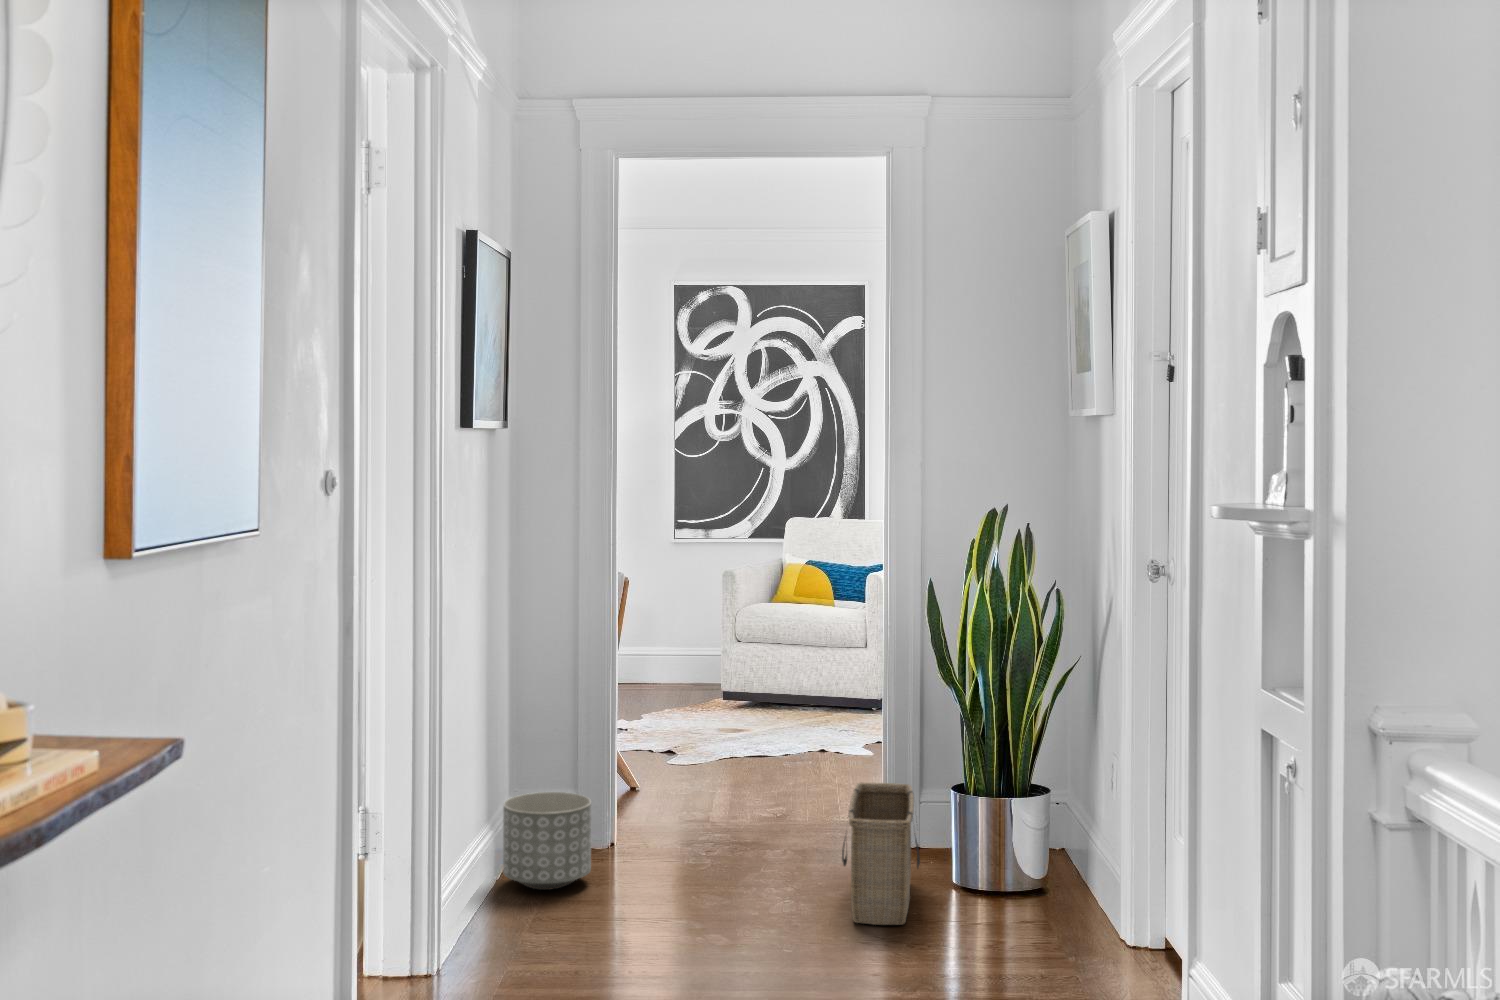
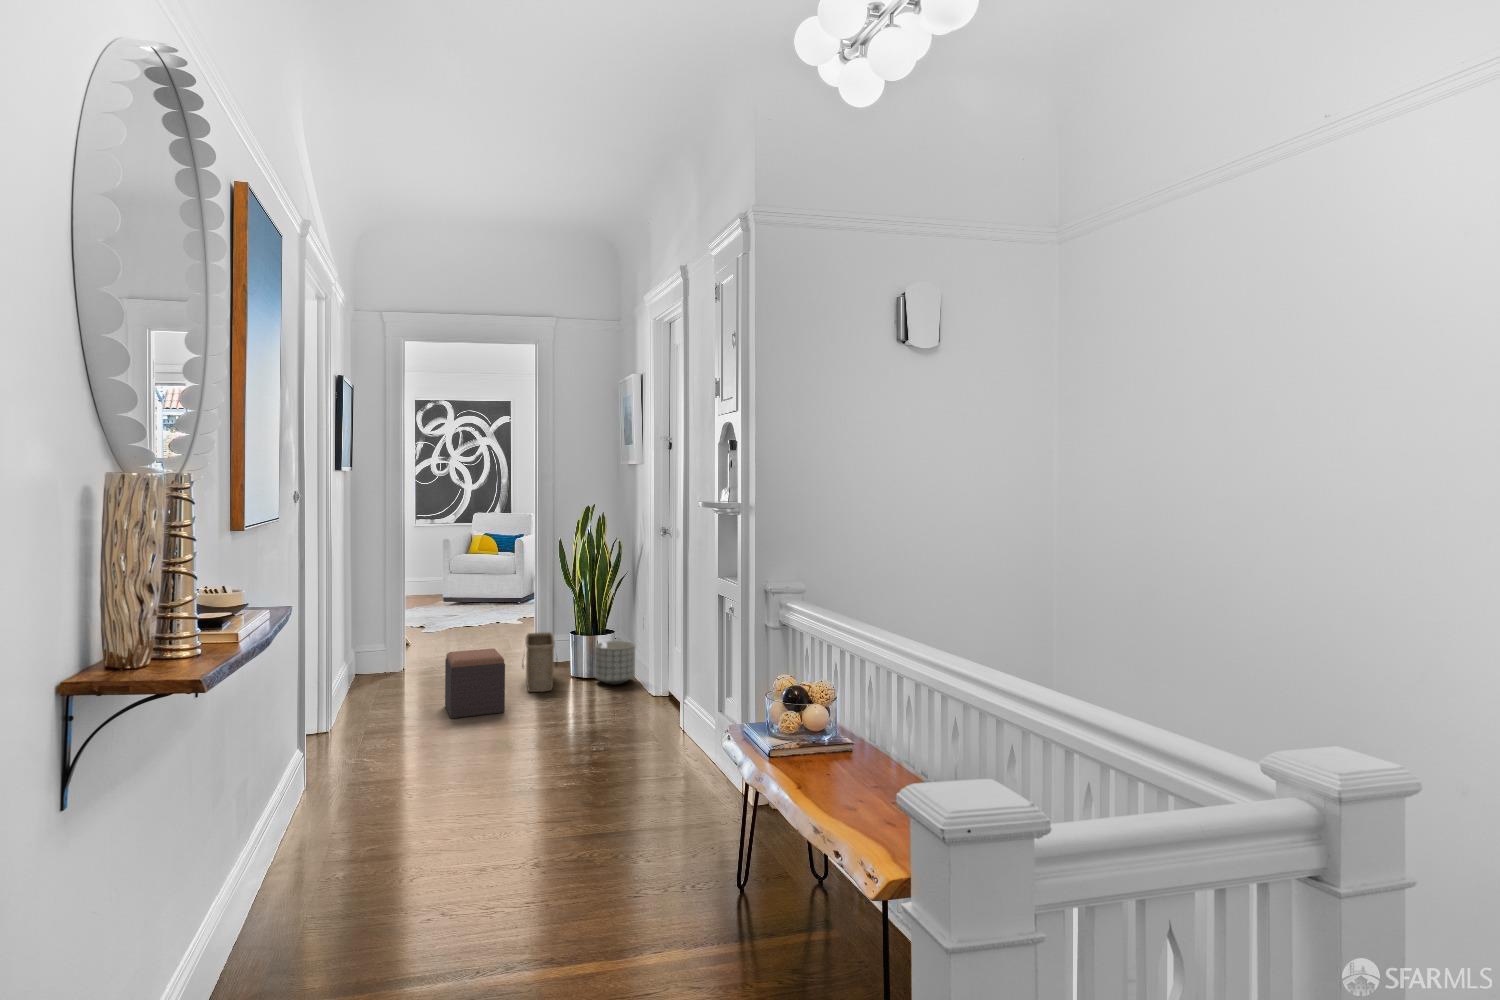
planter: present [503,792,591,890] -> present [595,641,635,685]
footstool: none [675,821,794,977] -> present [445,649,505,718]

